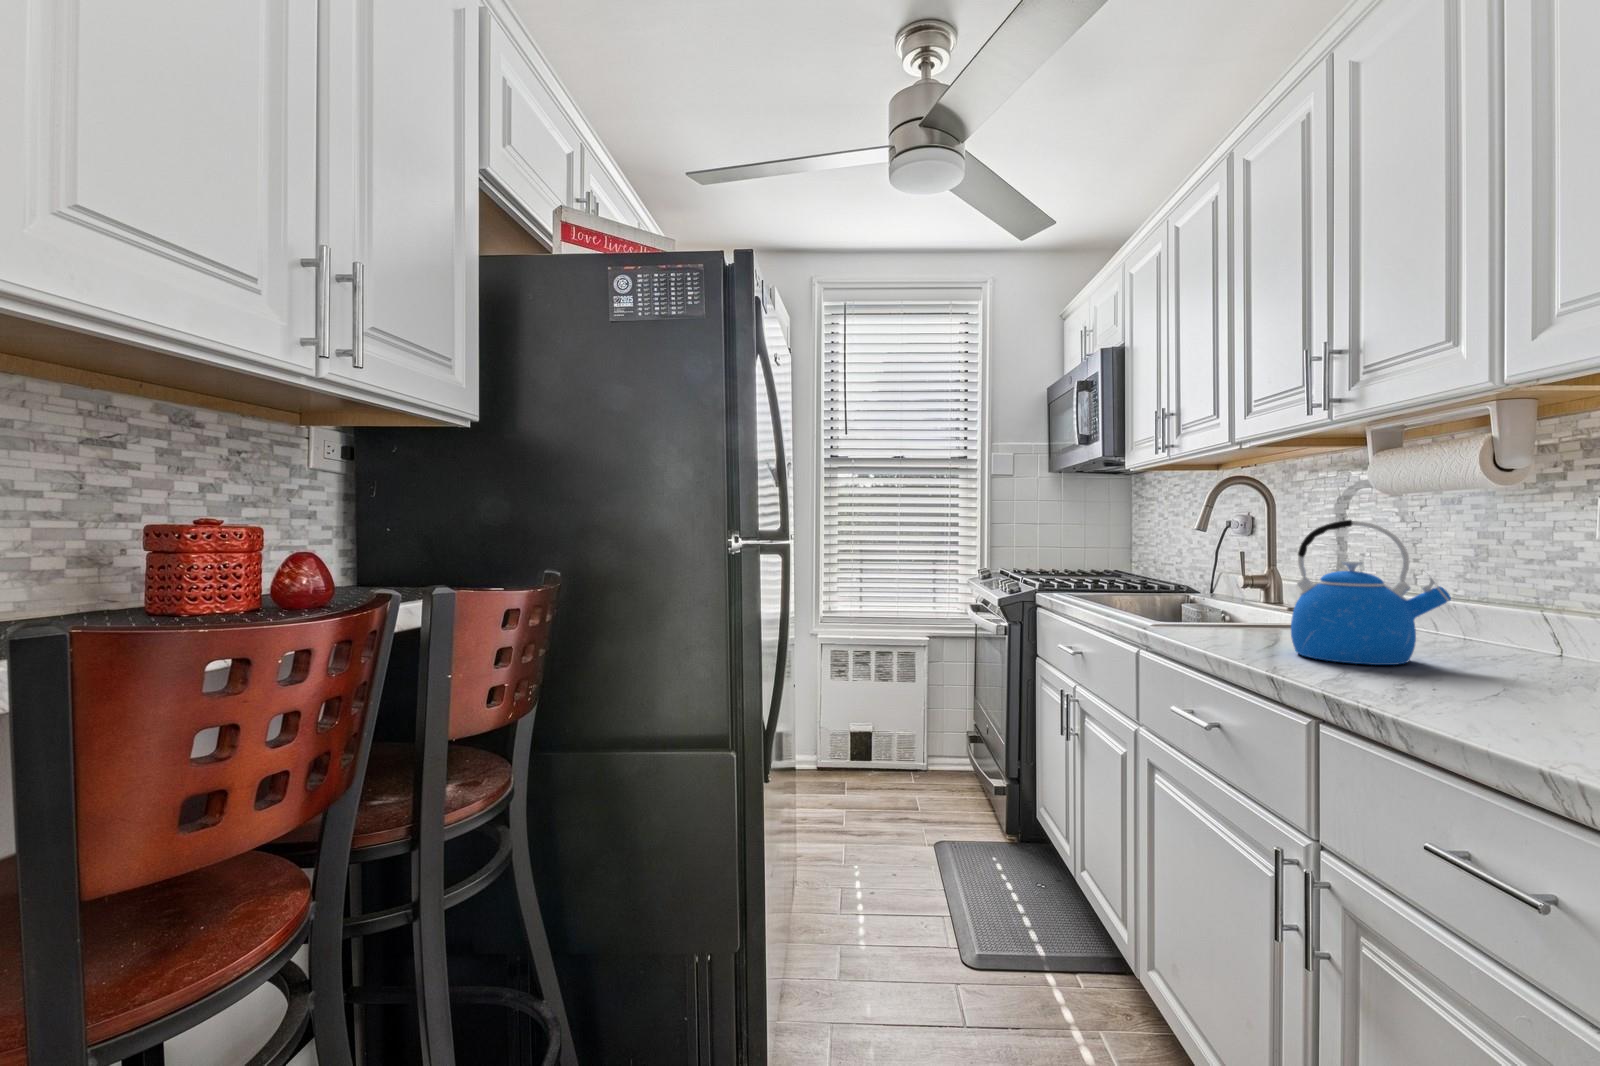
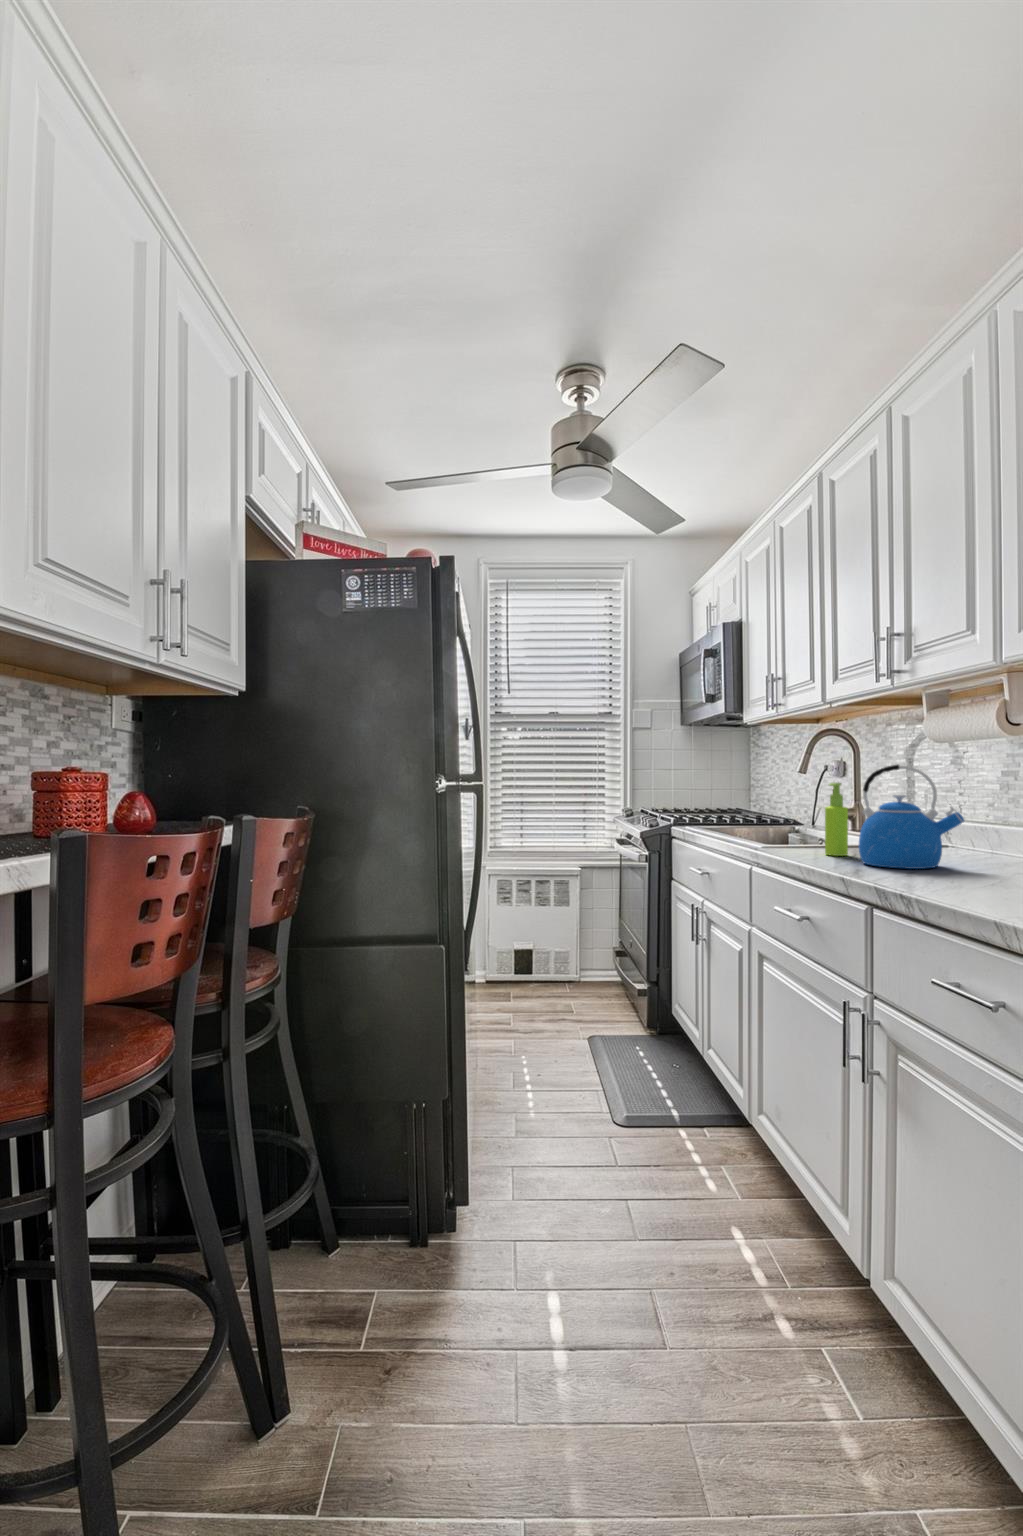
soap dispenser: none [1239,544,1272,641] -> present [825,783,848,856]

